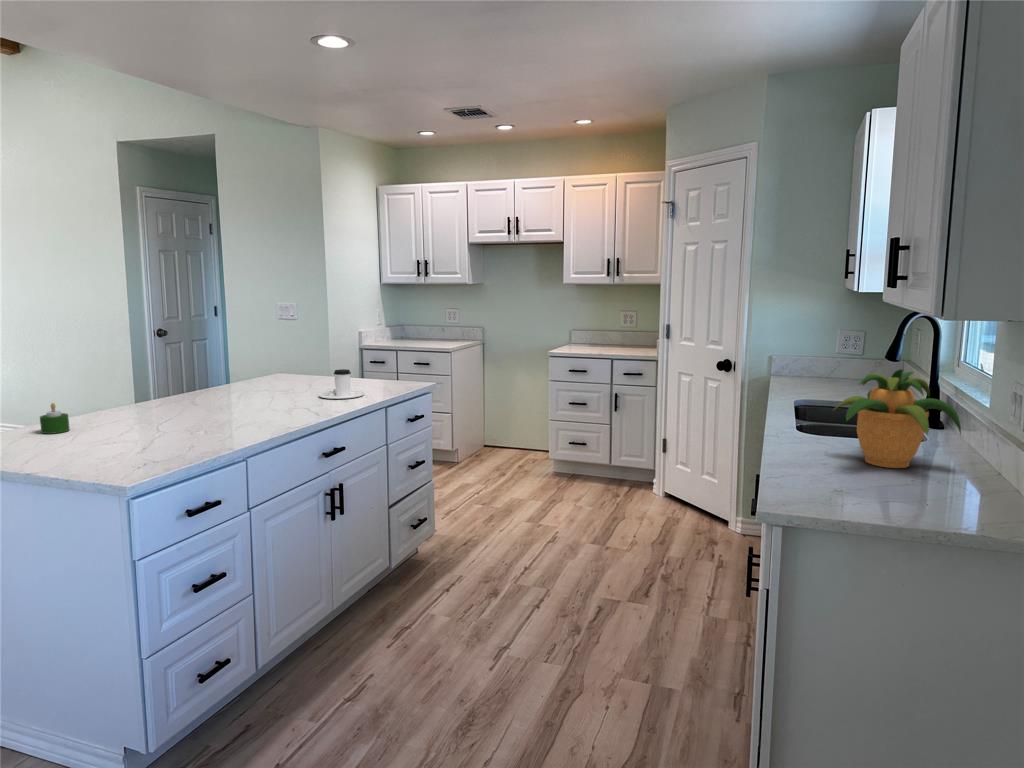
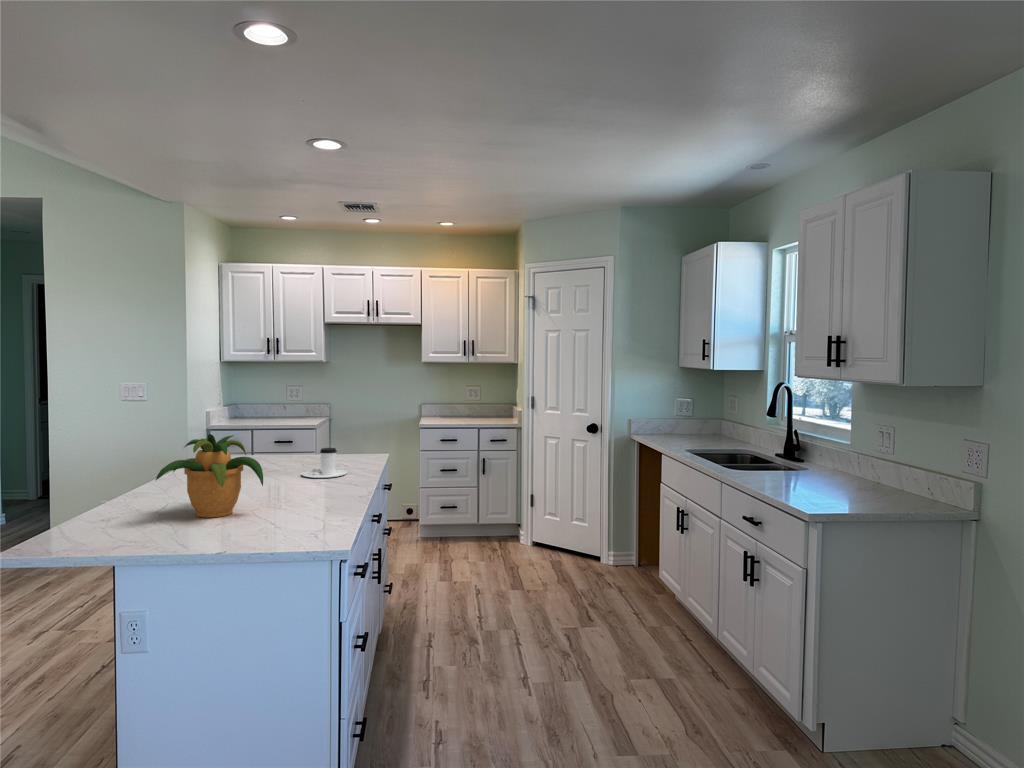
potted plant: present [835,369,961,468] -> present [156,434,263,518]
candle: present [40,403,70,434] -> none [71,503,105,541]

